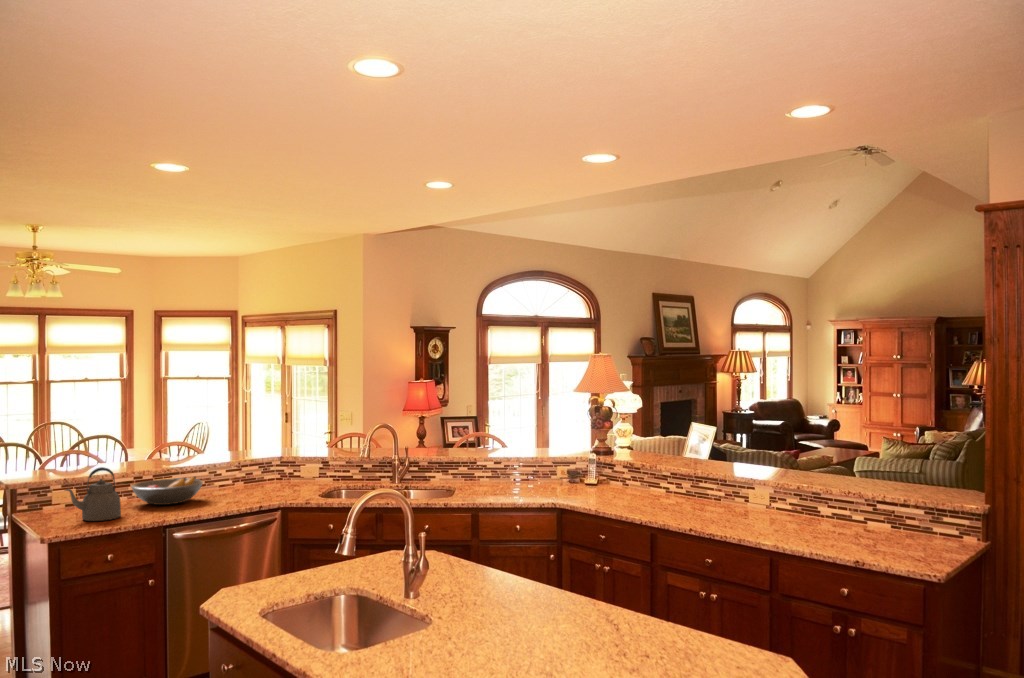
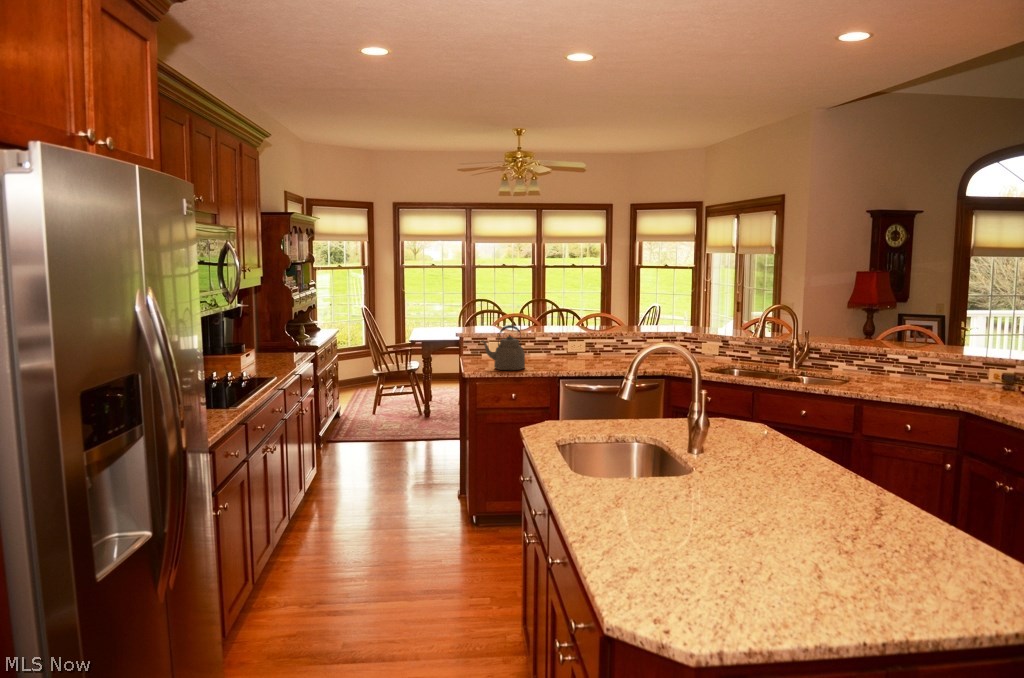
fruit bowl: present [131,477,203,505] -> none [542,341,602,363]

